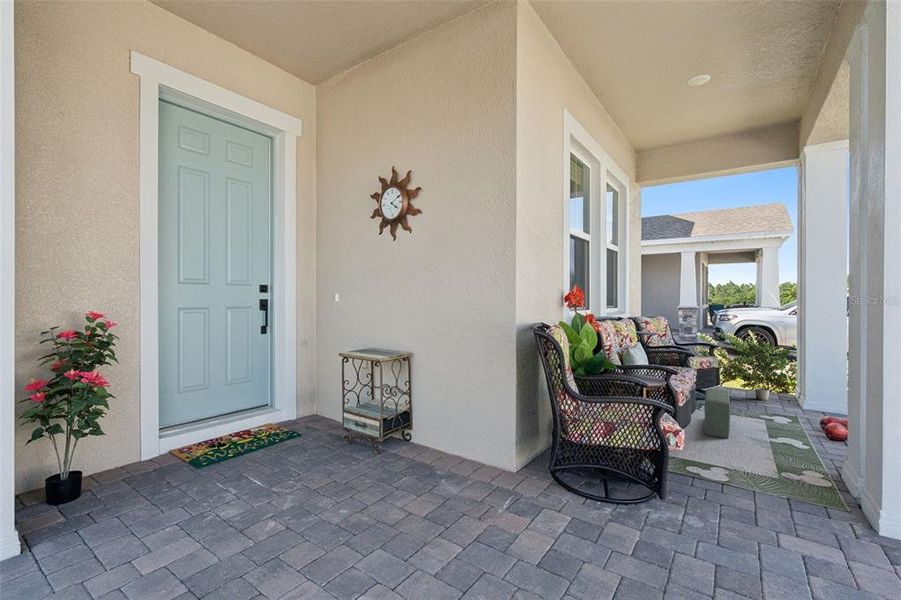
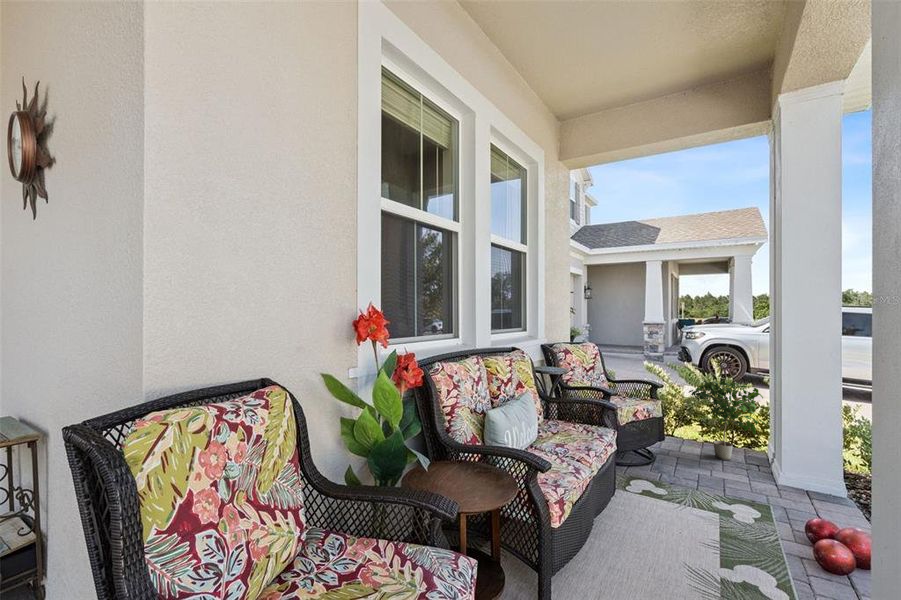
pouf: present [704,388,730,438] -> none [616,460,662,561]

